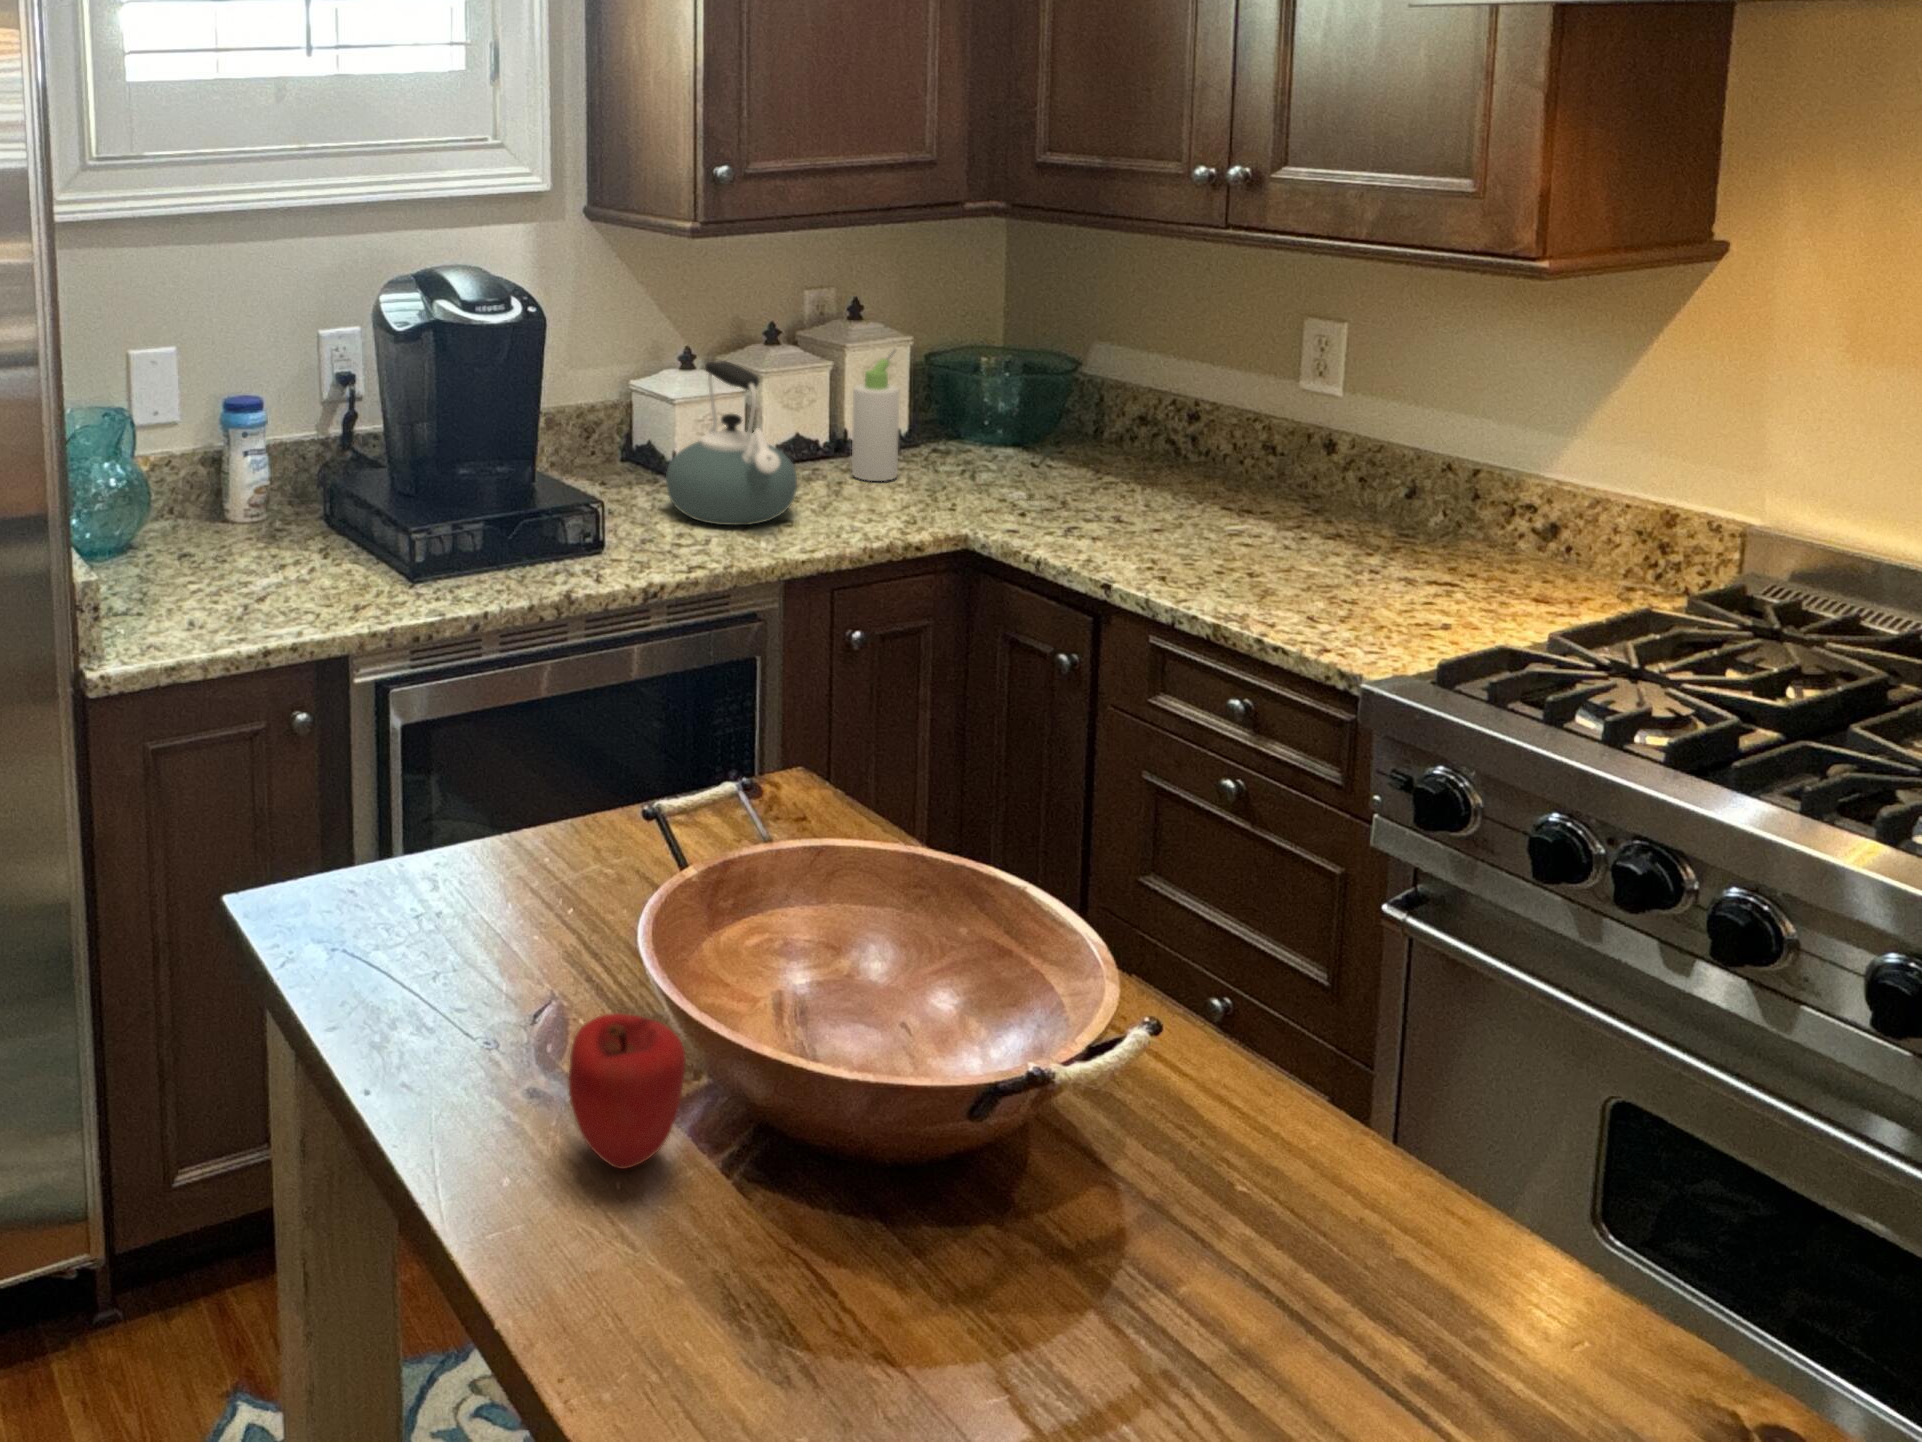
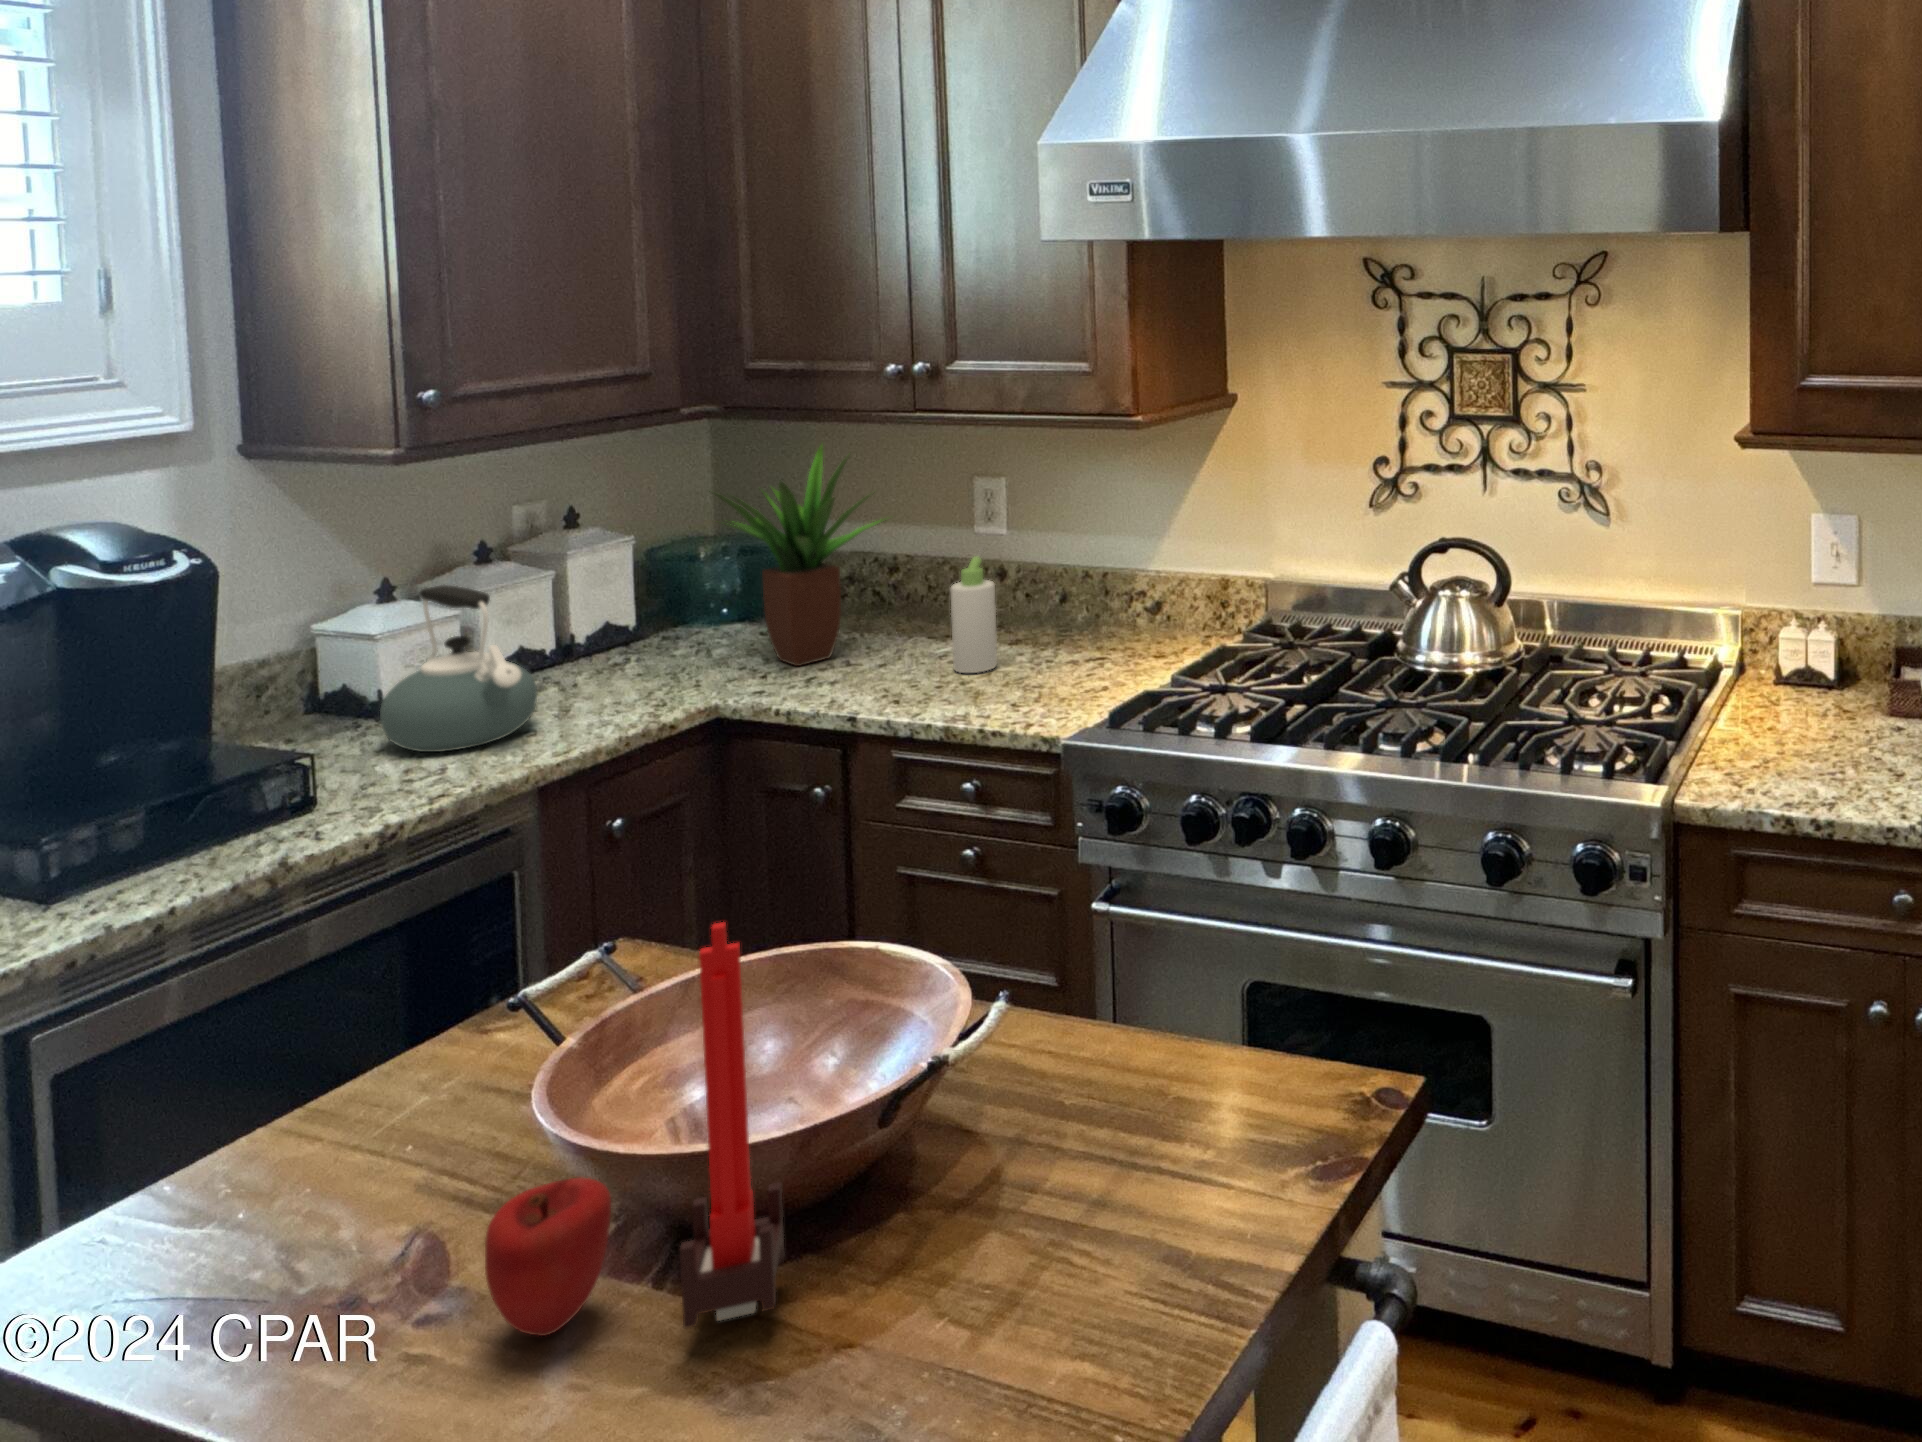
potted plant: none [980,253,1193,510] -> present [716,445,884,666]
bottle: present [852,349,899,481] -> present [950,547,997,673]
candle: none [728,813,848,1269] -> present [680,922,784,1328]

